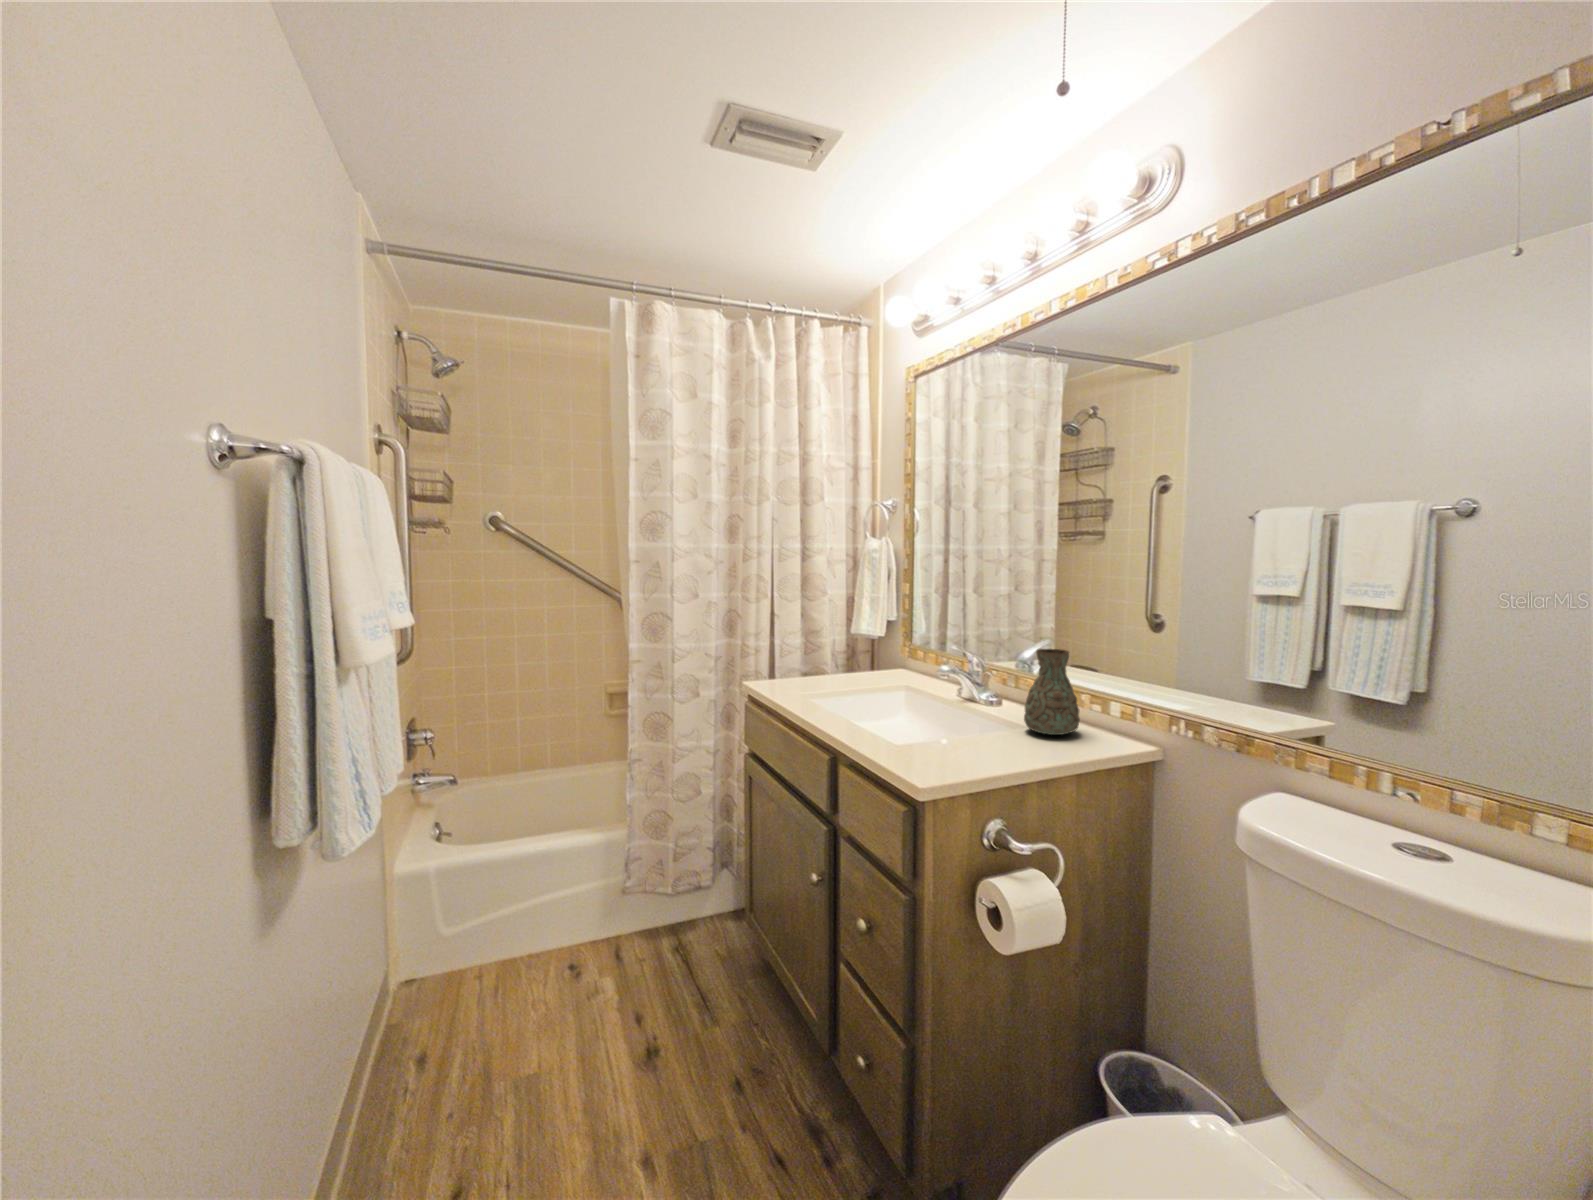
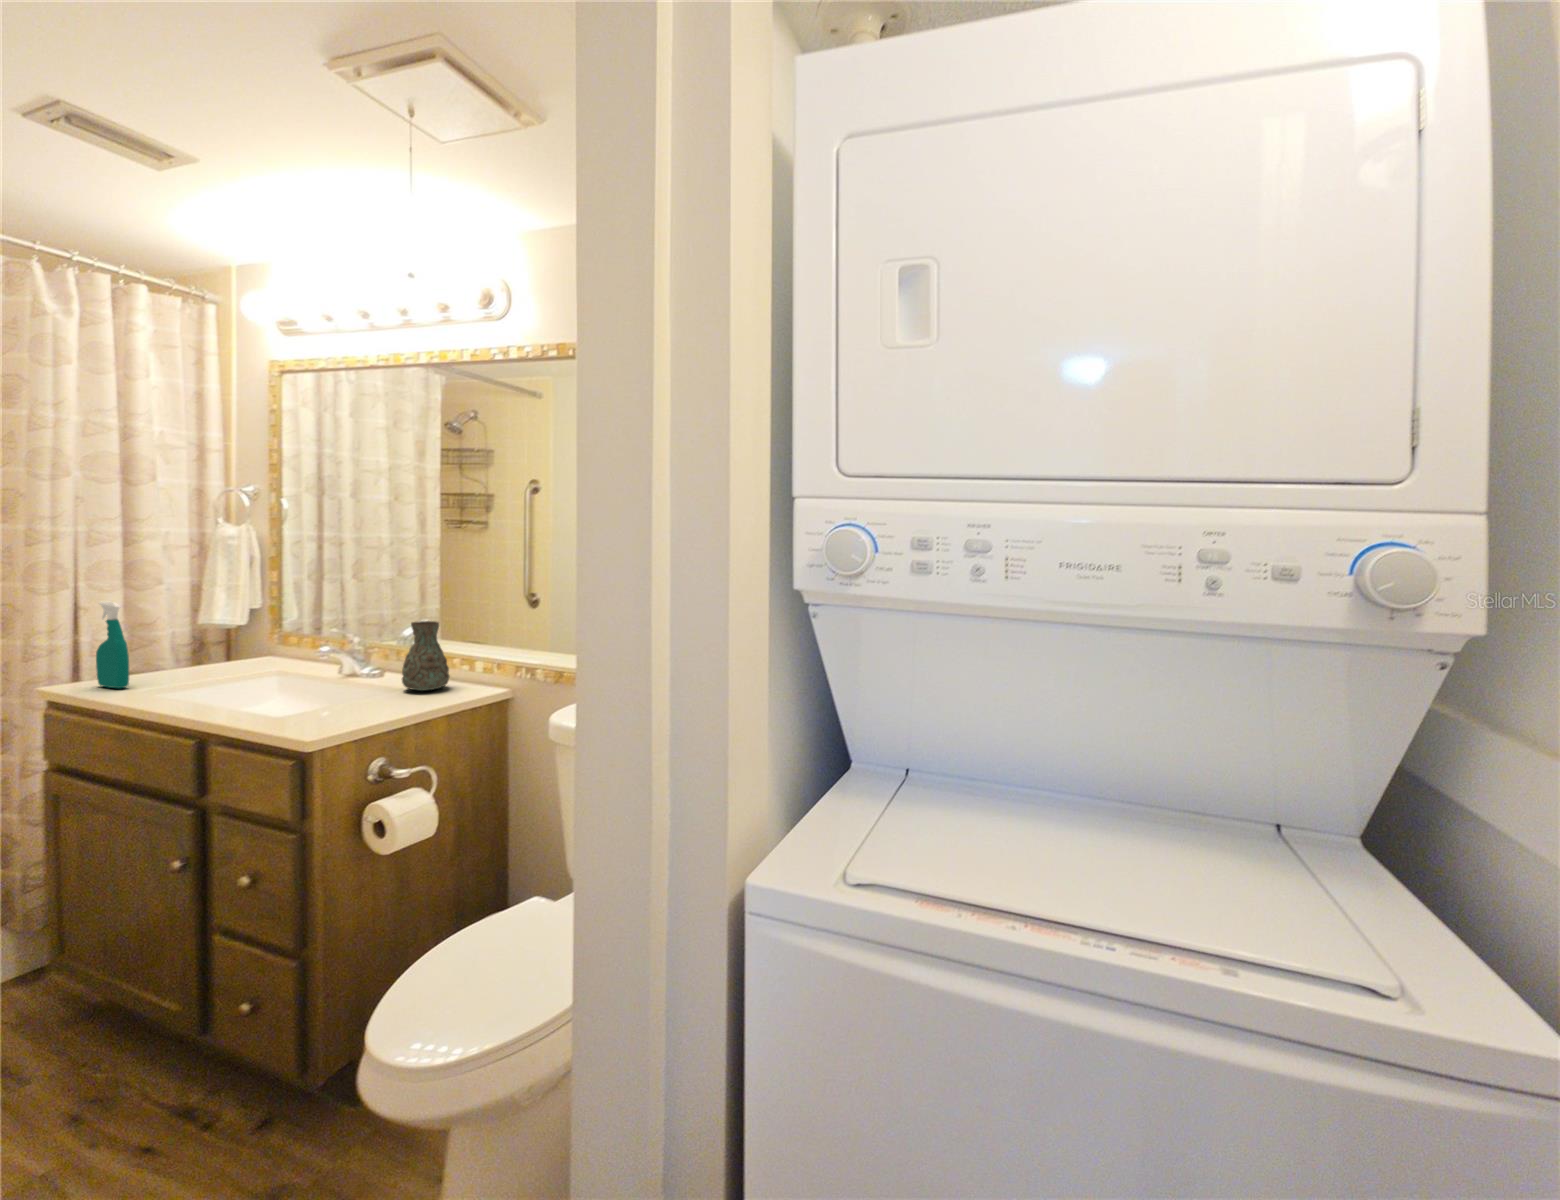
spray bottle: none [772,612,793,691] -> present [96,601,129,688]

